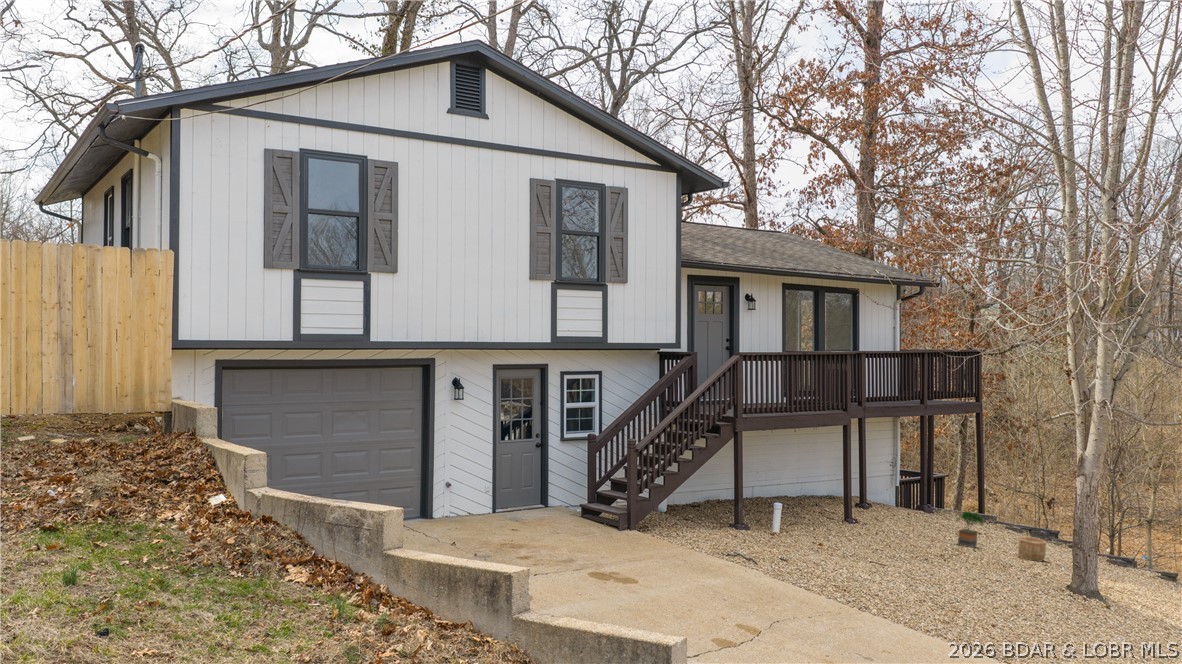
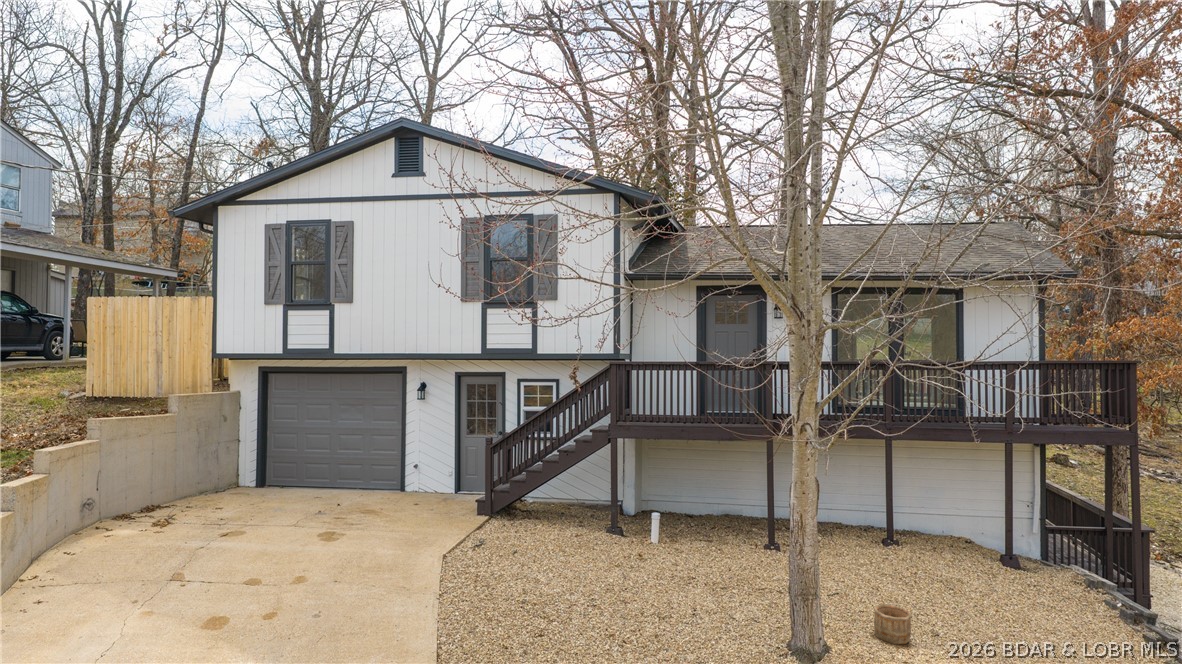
potted tree: present [956,512,984,547] -> none [843,559,878,608]

